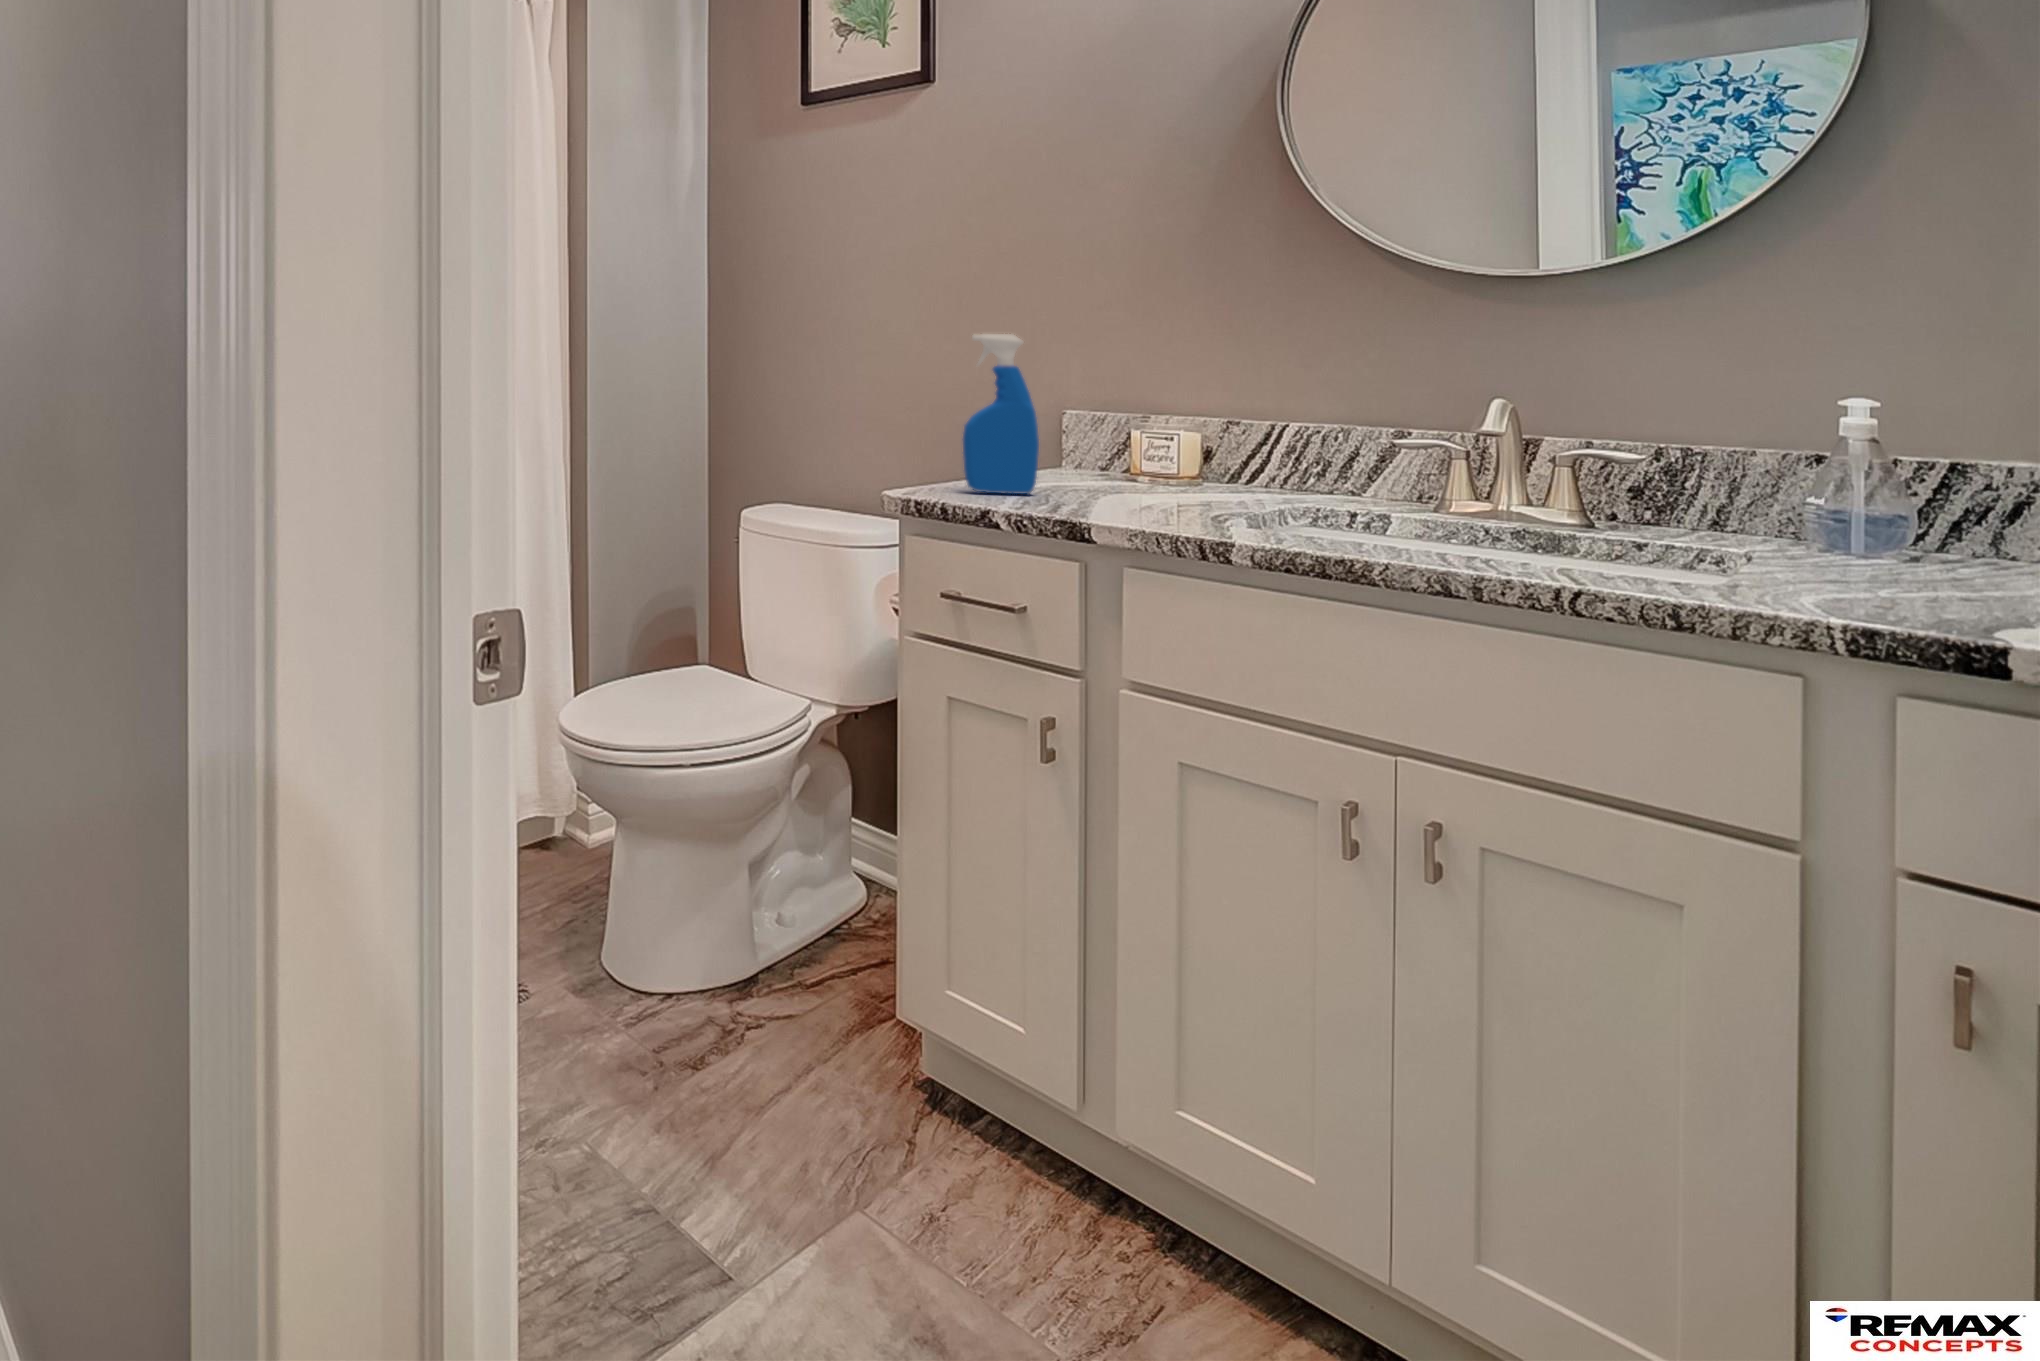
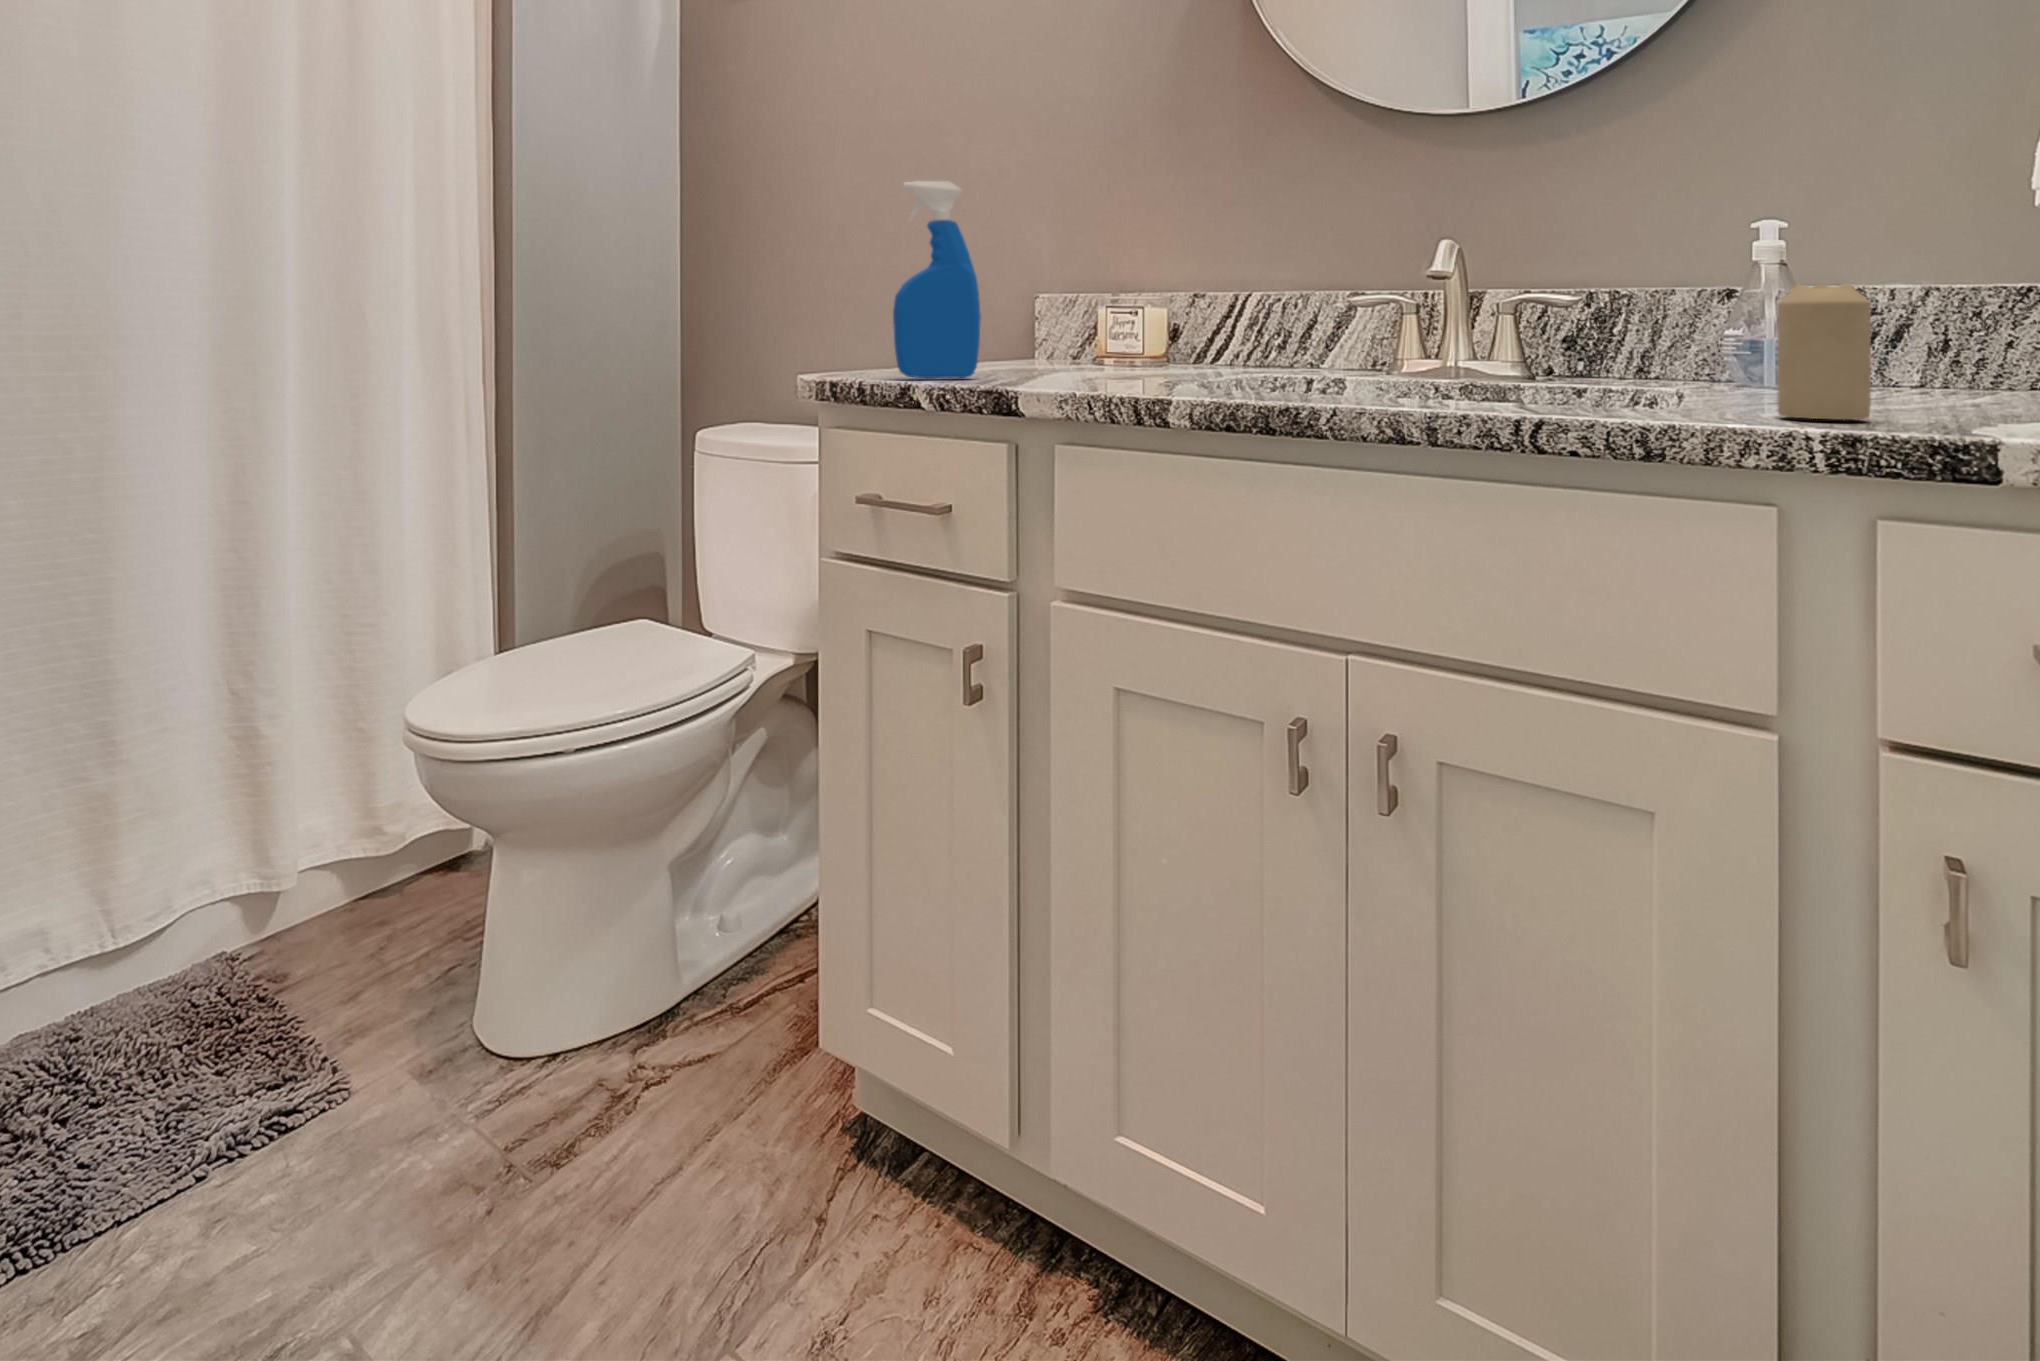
candle: none [1815,496,1909,615] -> present [1777,283,1871,420]

